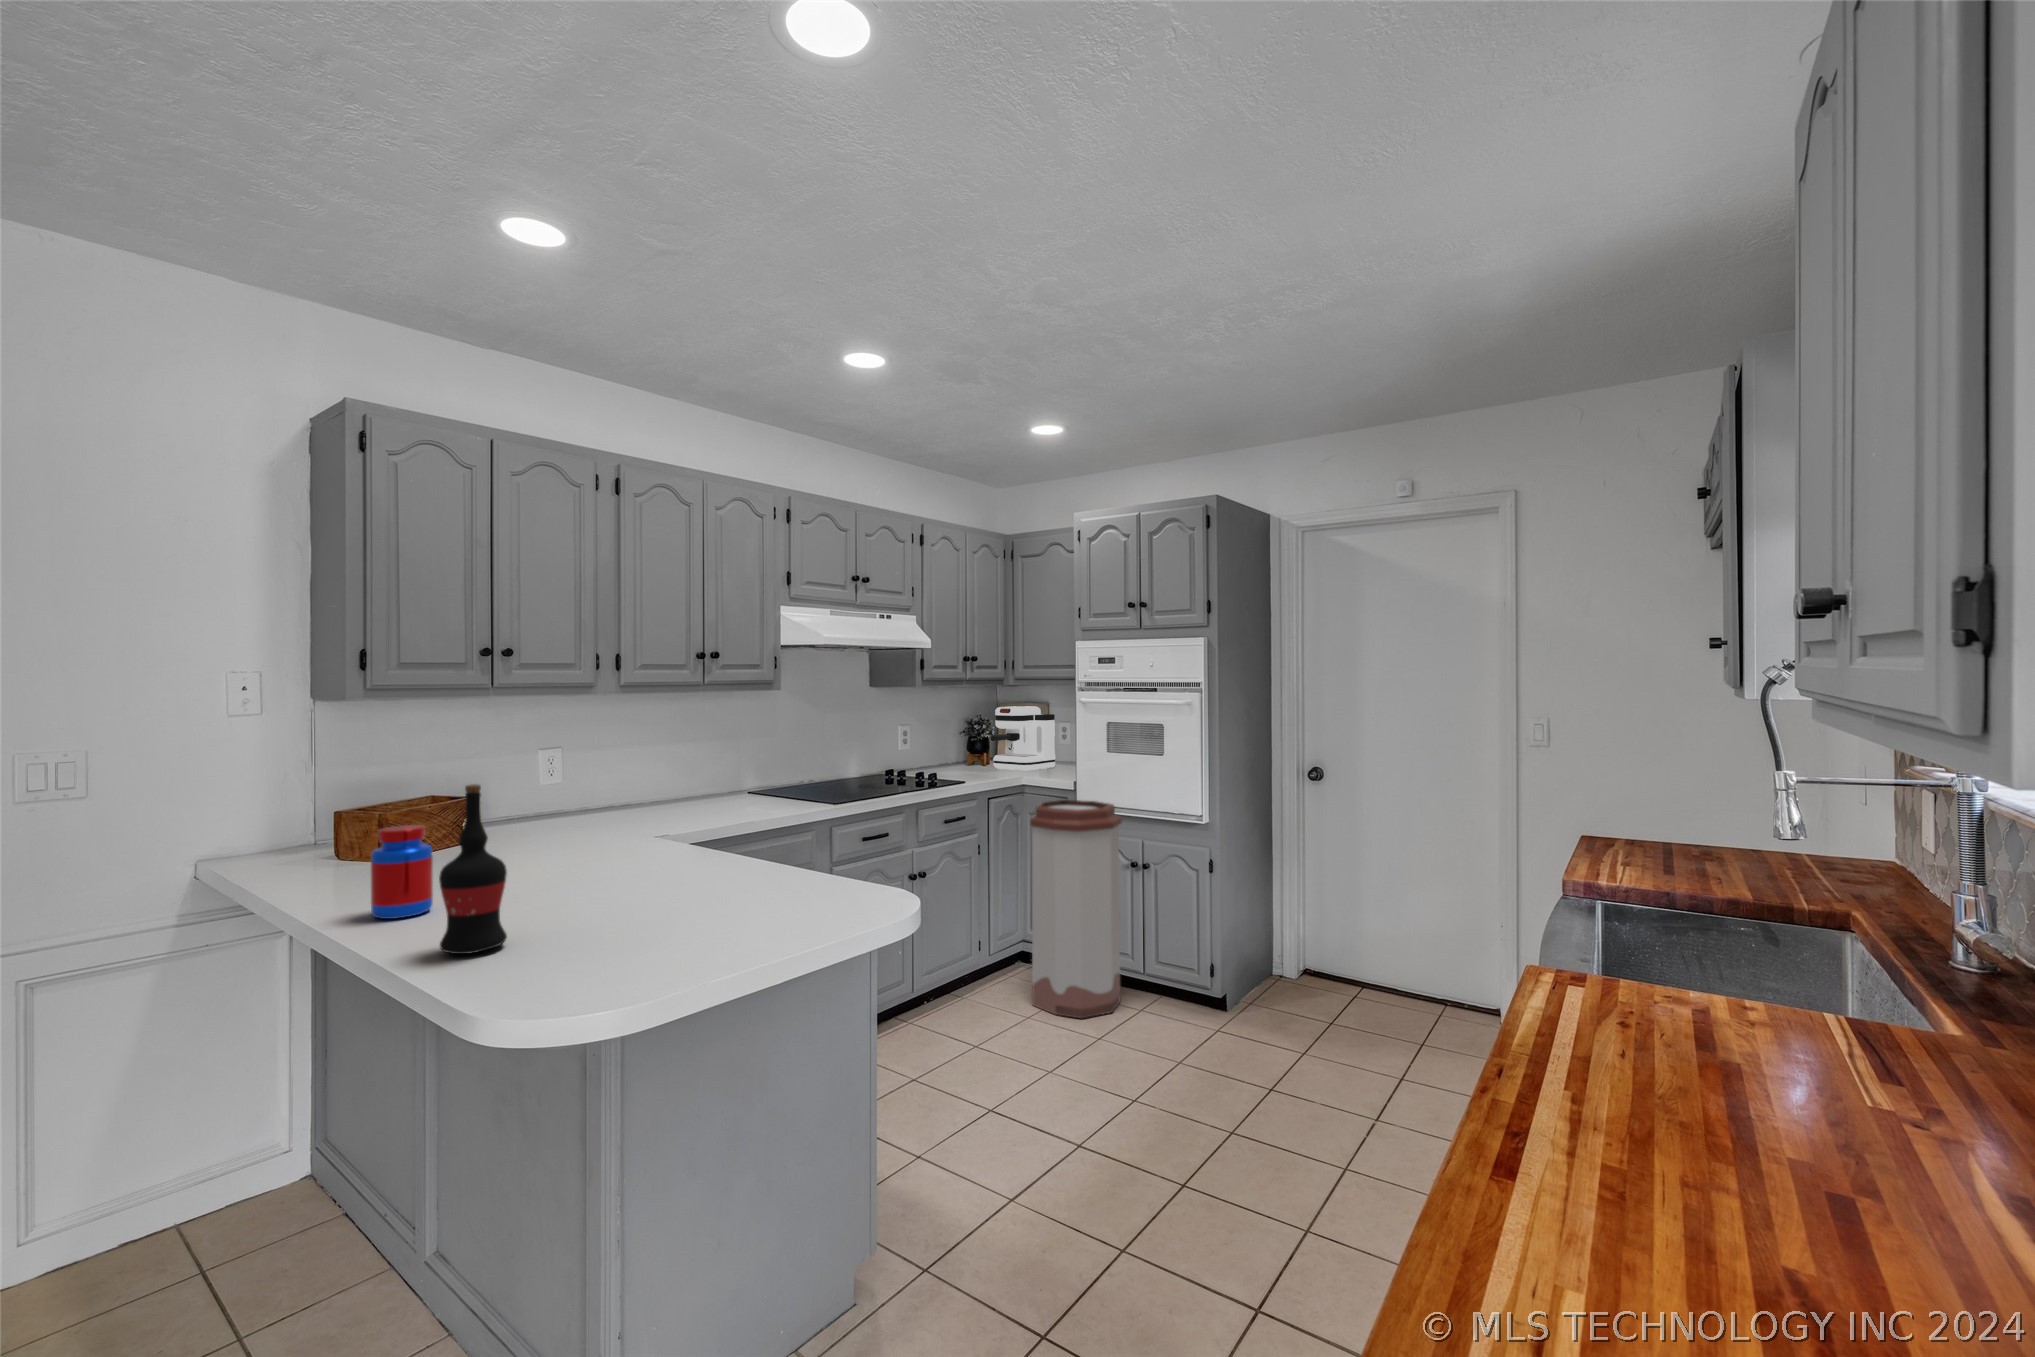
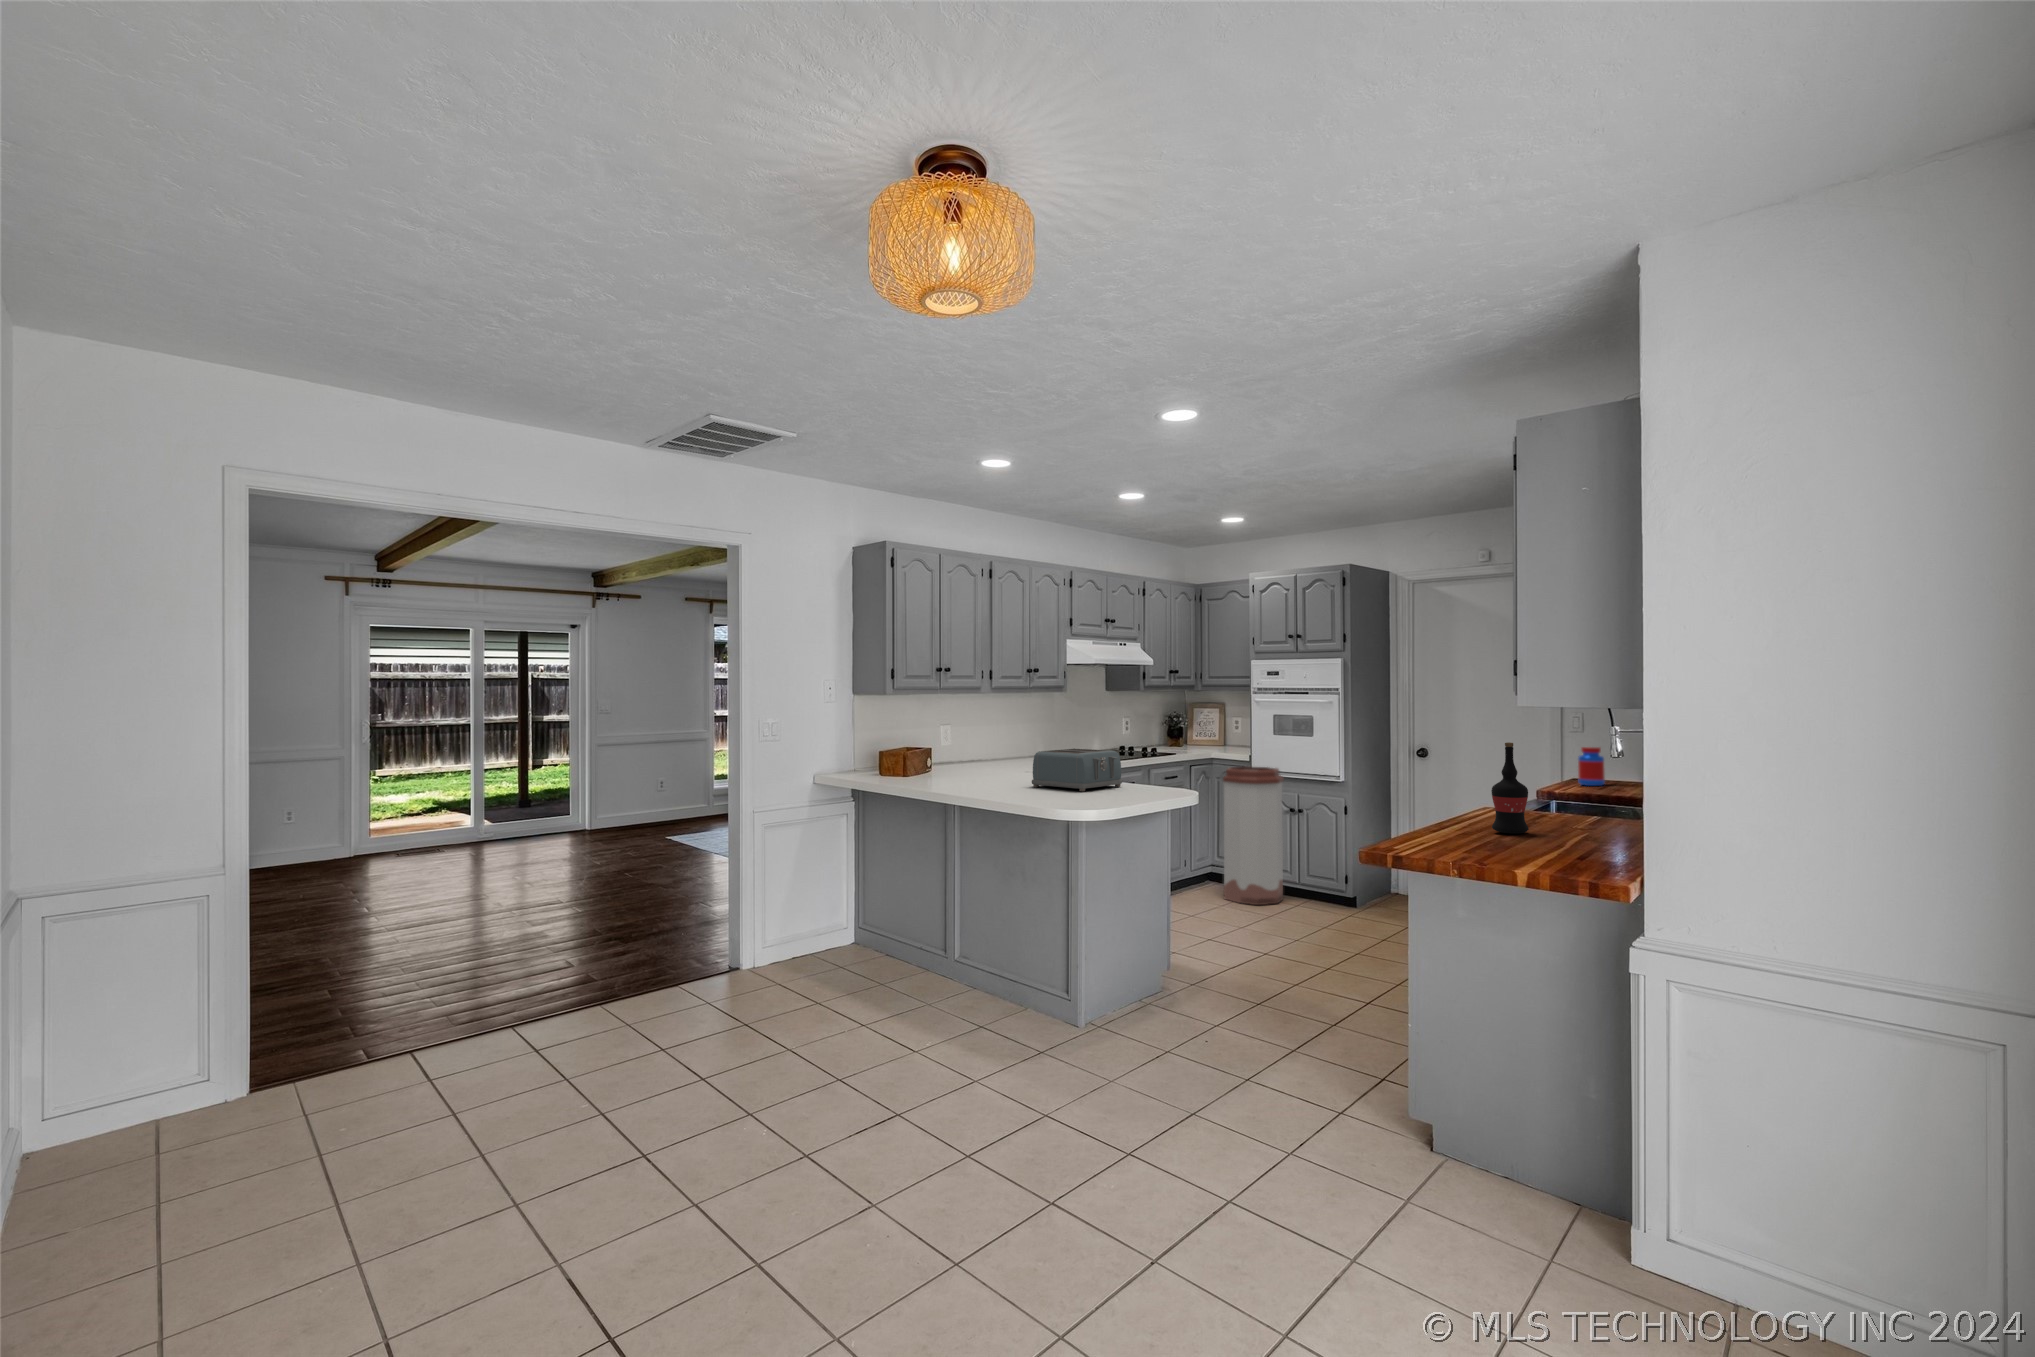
coffee maker: present [991,706,1055,772] -> none [1187,705,1233,750]
wine bottle: present [439,784,507,954] -> present [1491,742,1529,834]
toaster: none [581,807,780,916] -> present [1032,748,1122,791]
jar: present [371,825,433,919] -> present [1578,747,1605,786]

